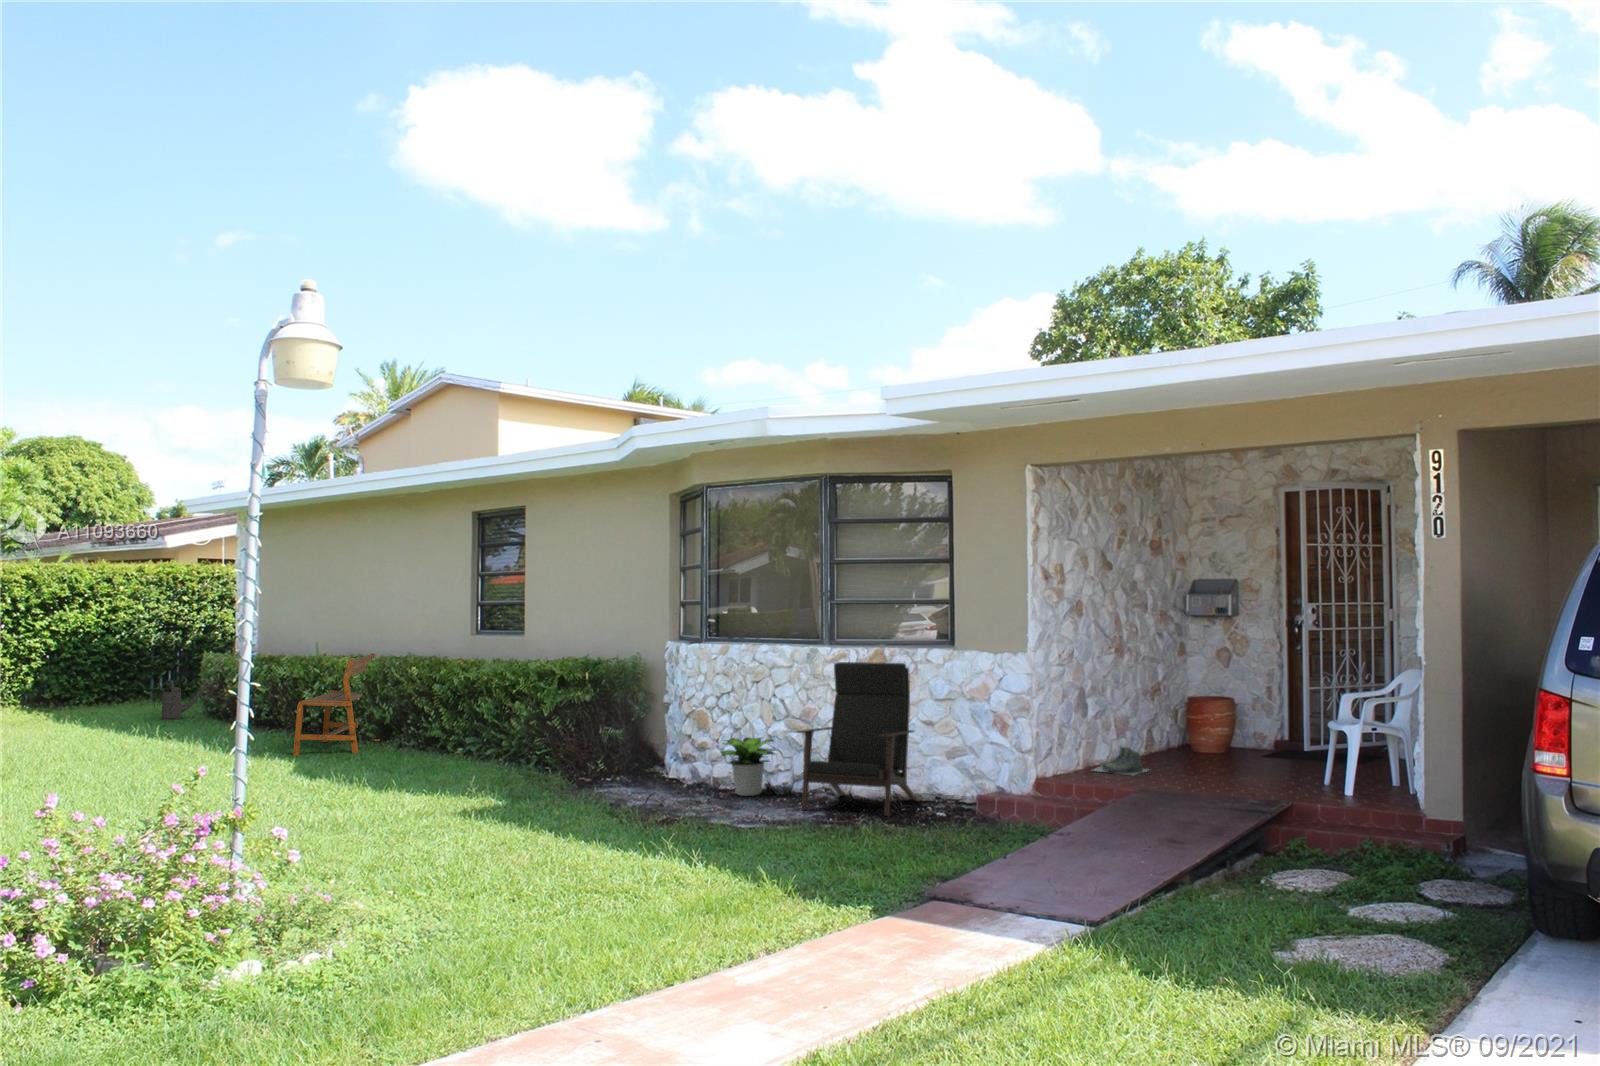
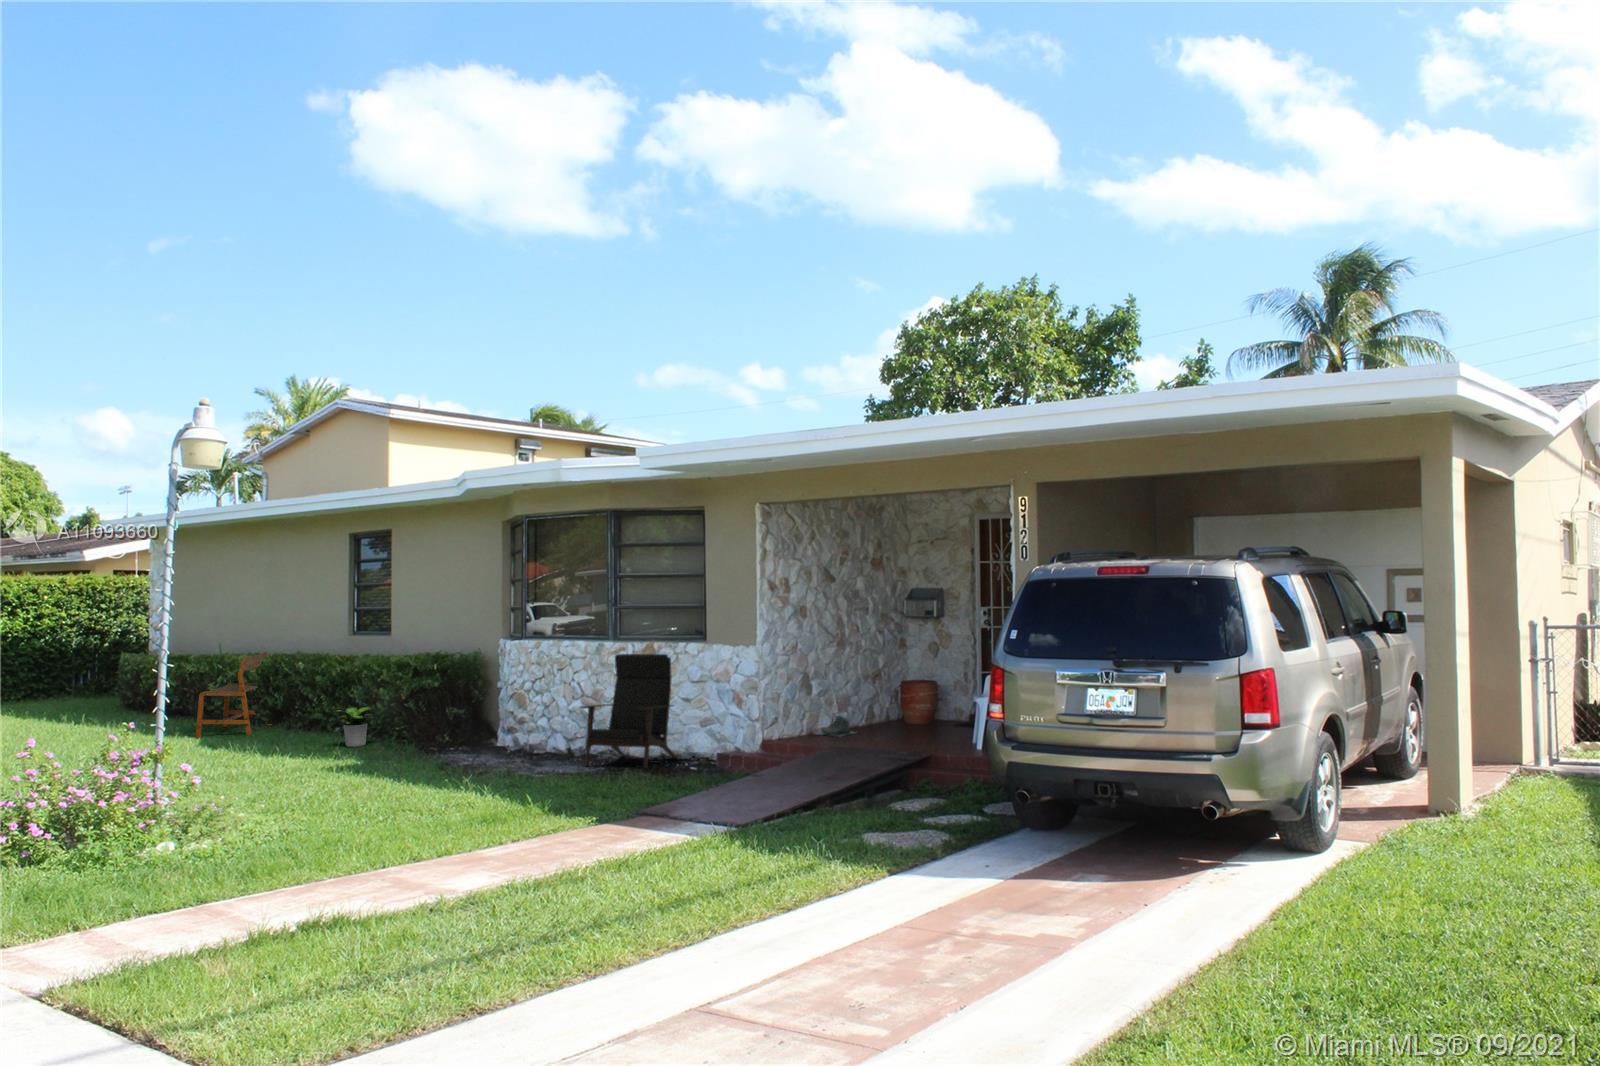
watering can: present [154,680,207,720] -> none [76,678,124,712]
potted plant: present [721,737,776,796] -> present [334,706,375,747]

